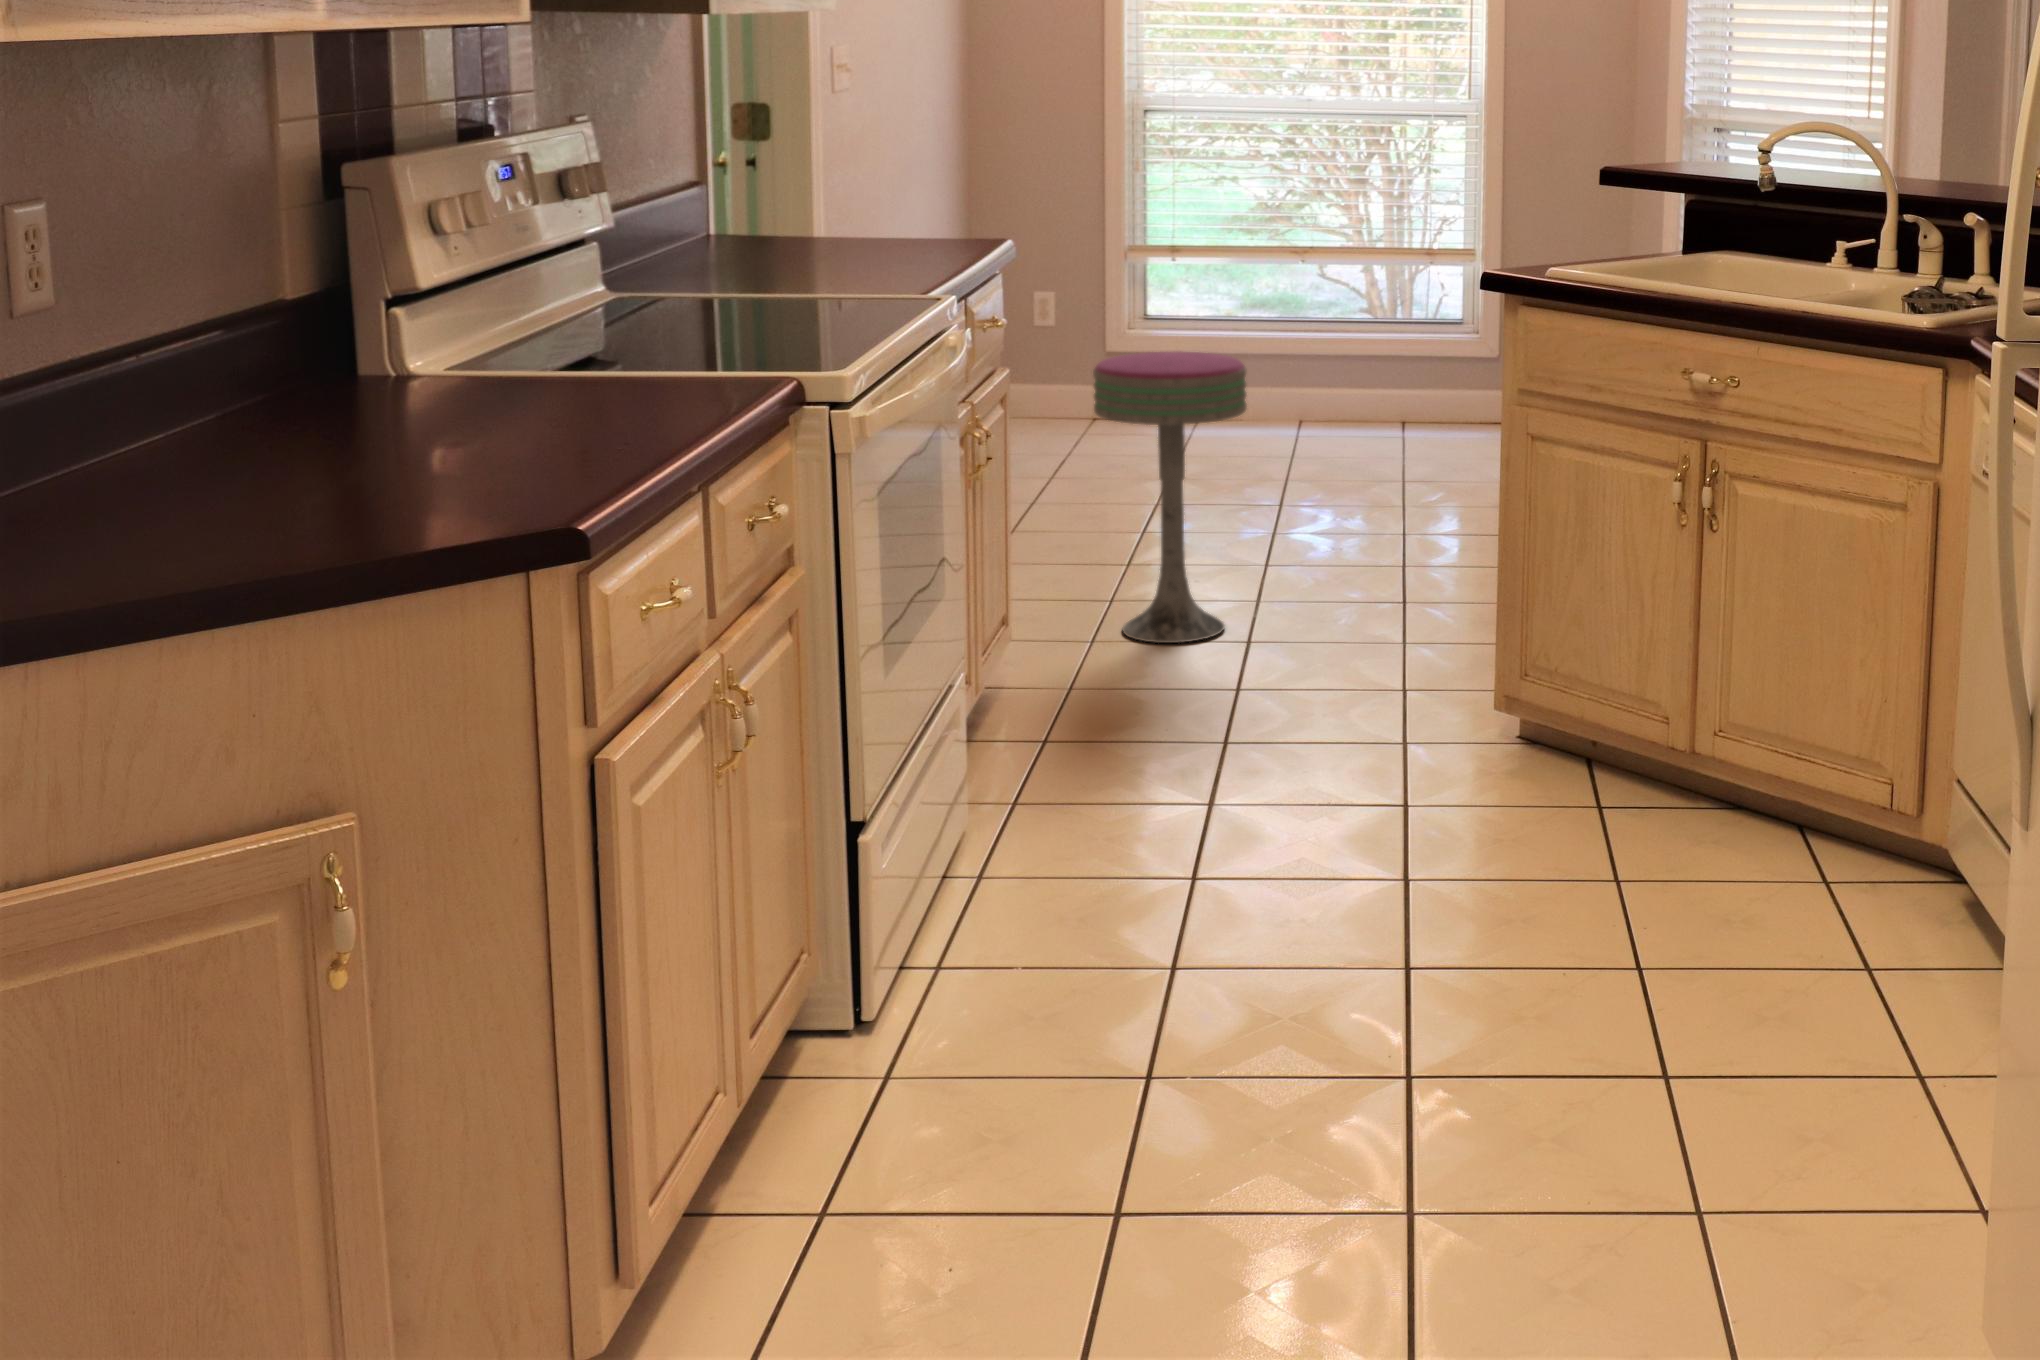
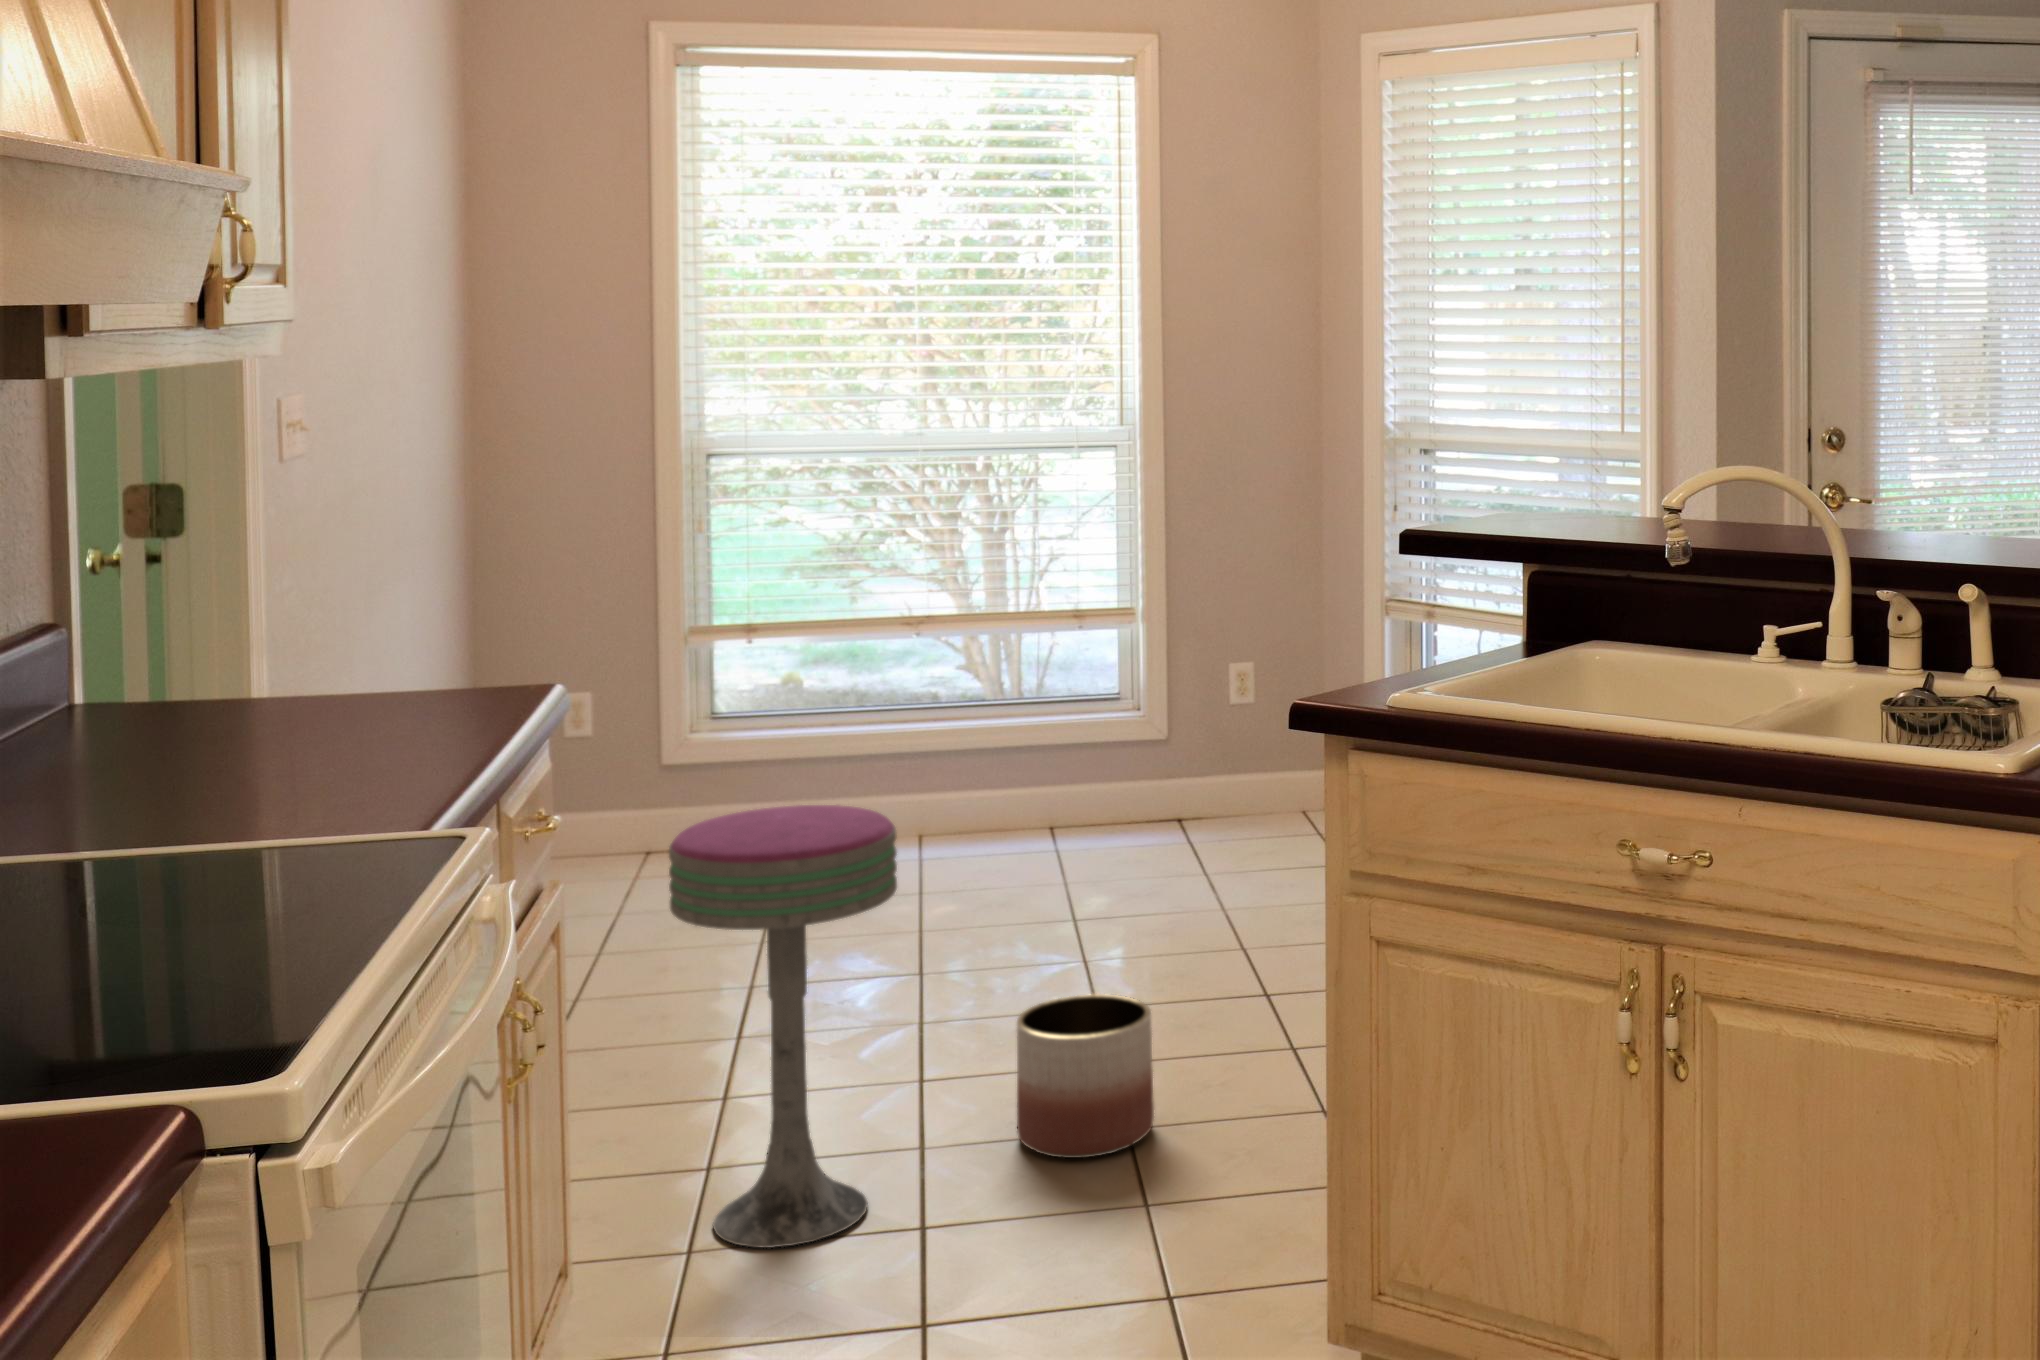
planter: none [1336,511,1433,618] -> present [1017,994,1154,1158]

